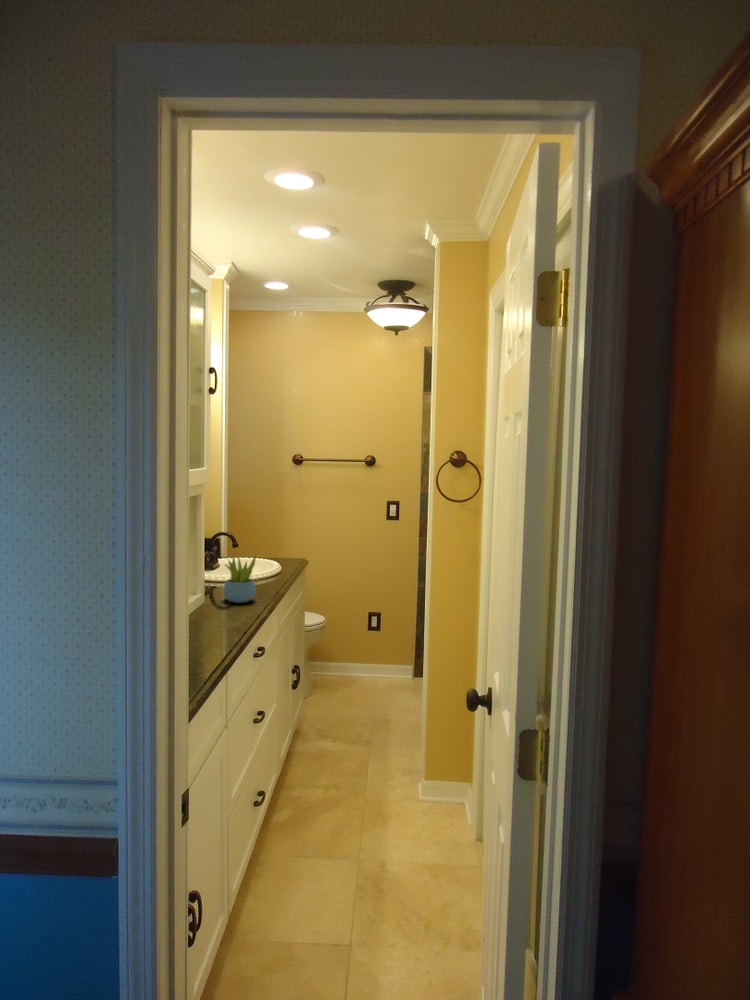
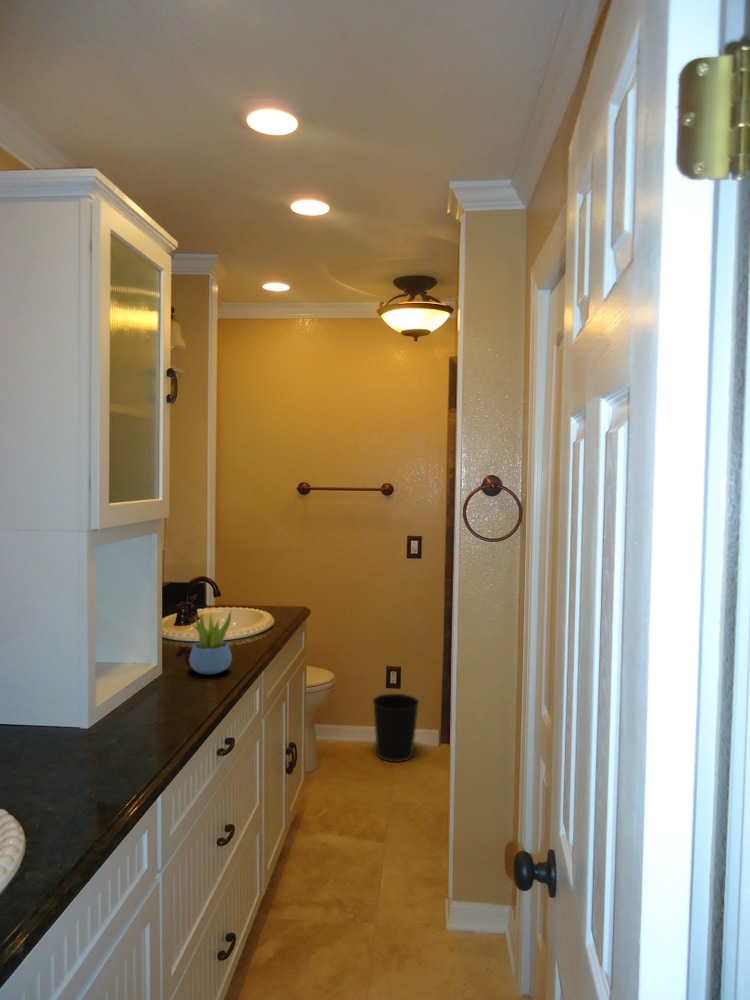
wastebasket: none [357,635,397,690] -> present [373,694,419,762]

